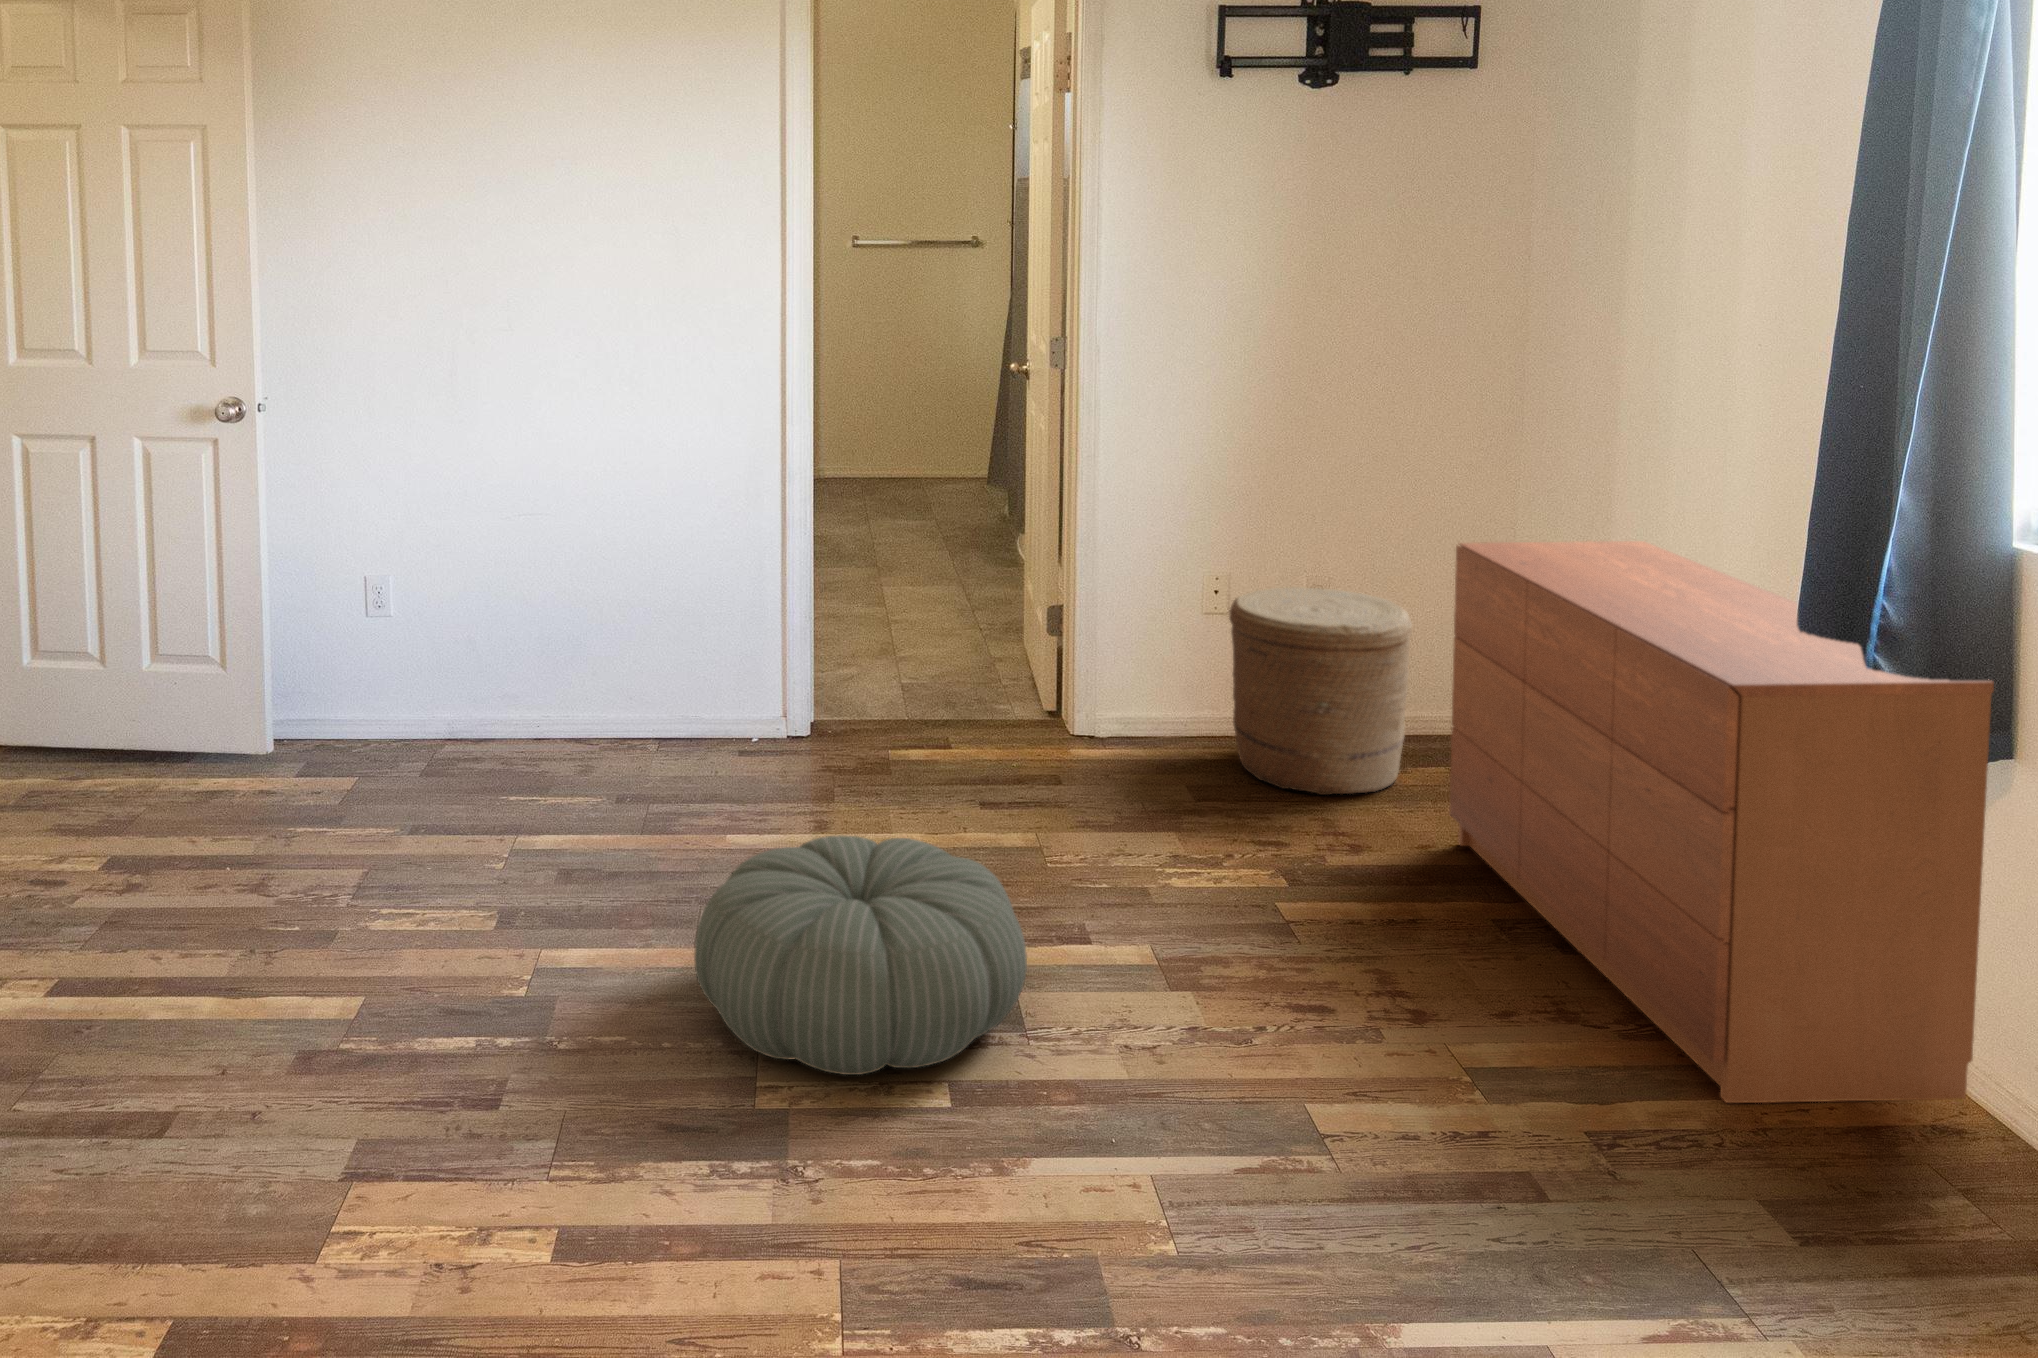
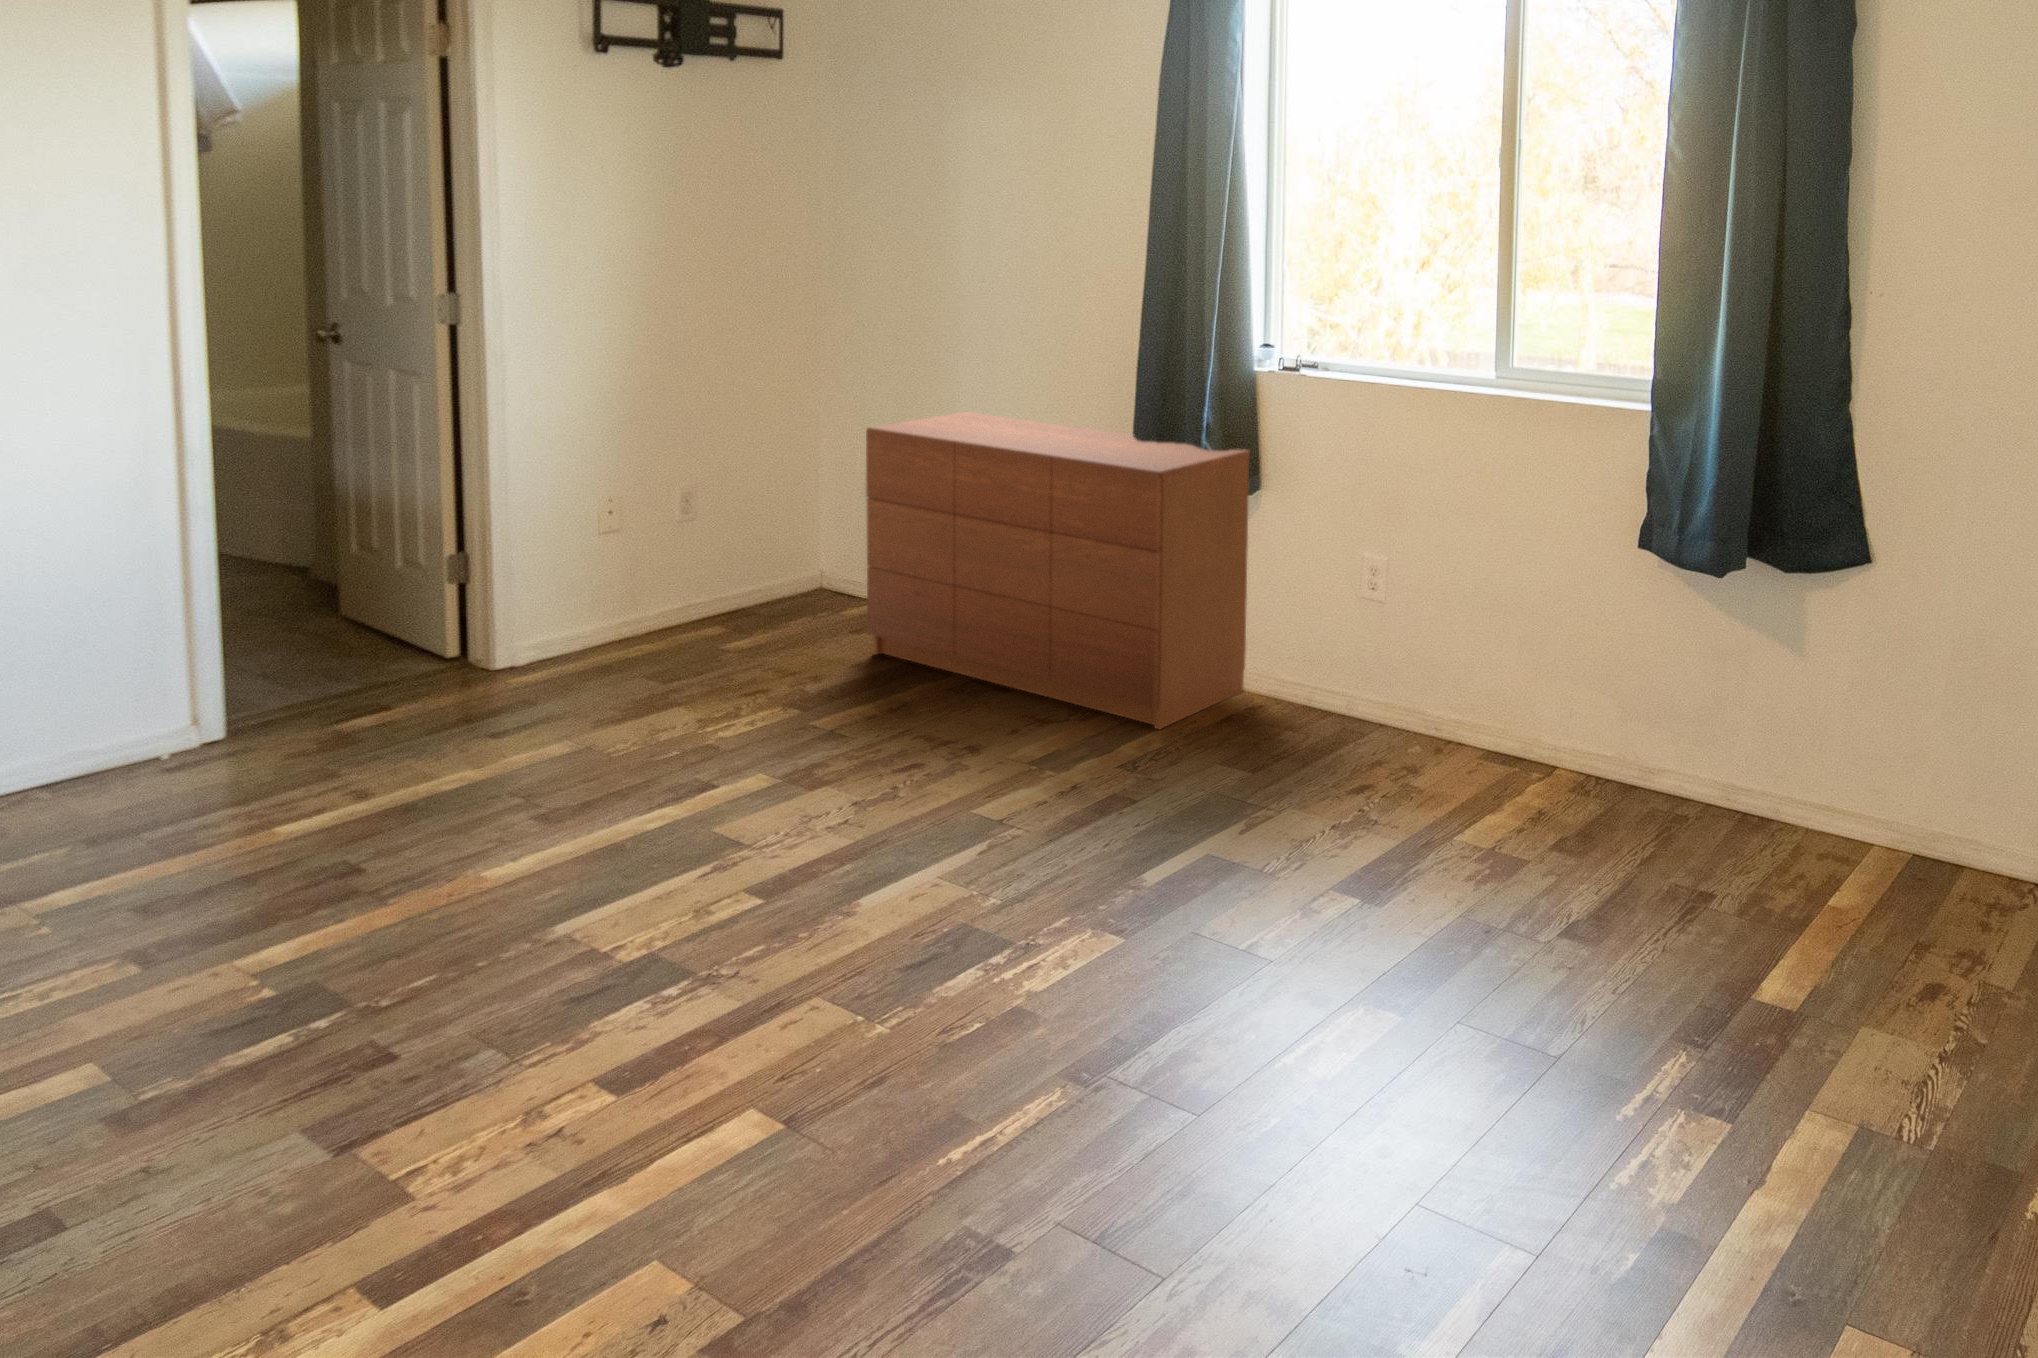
woven basket: present [1229,587,1412,795] -> none [641,489,795,656]
pouf: present [694,835,1027,1075] -> none [449,731,759,931]

